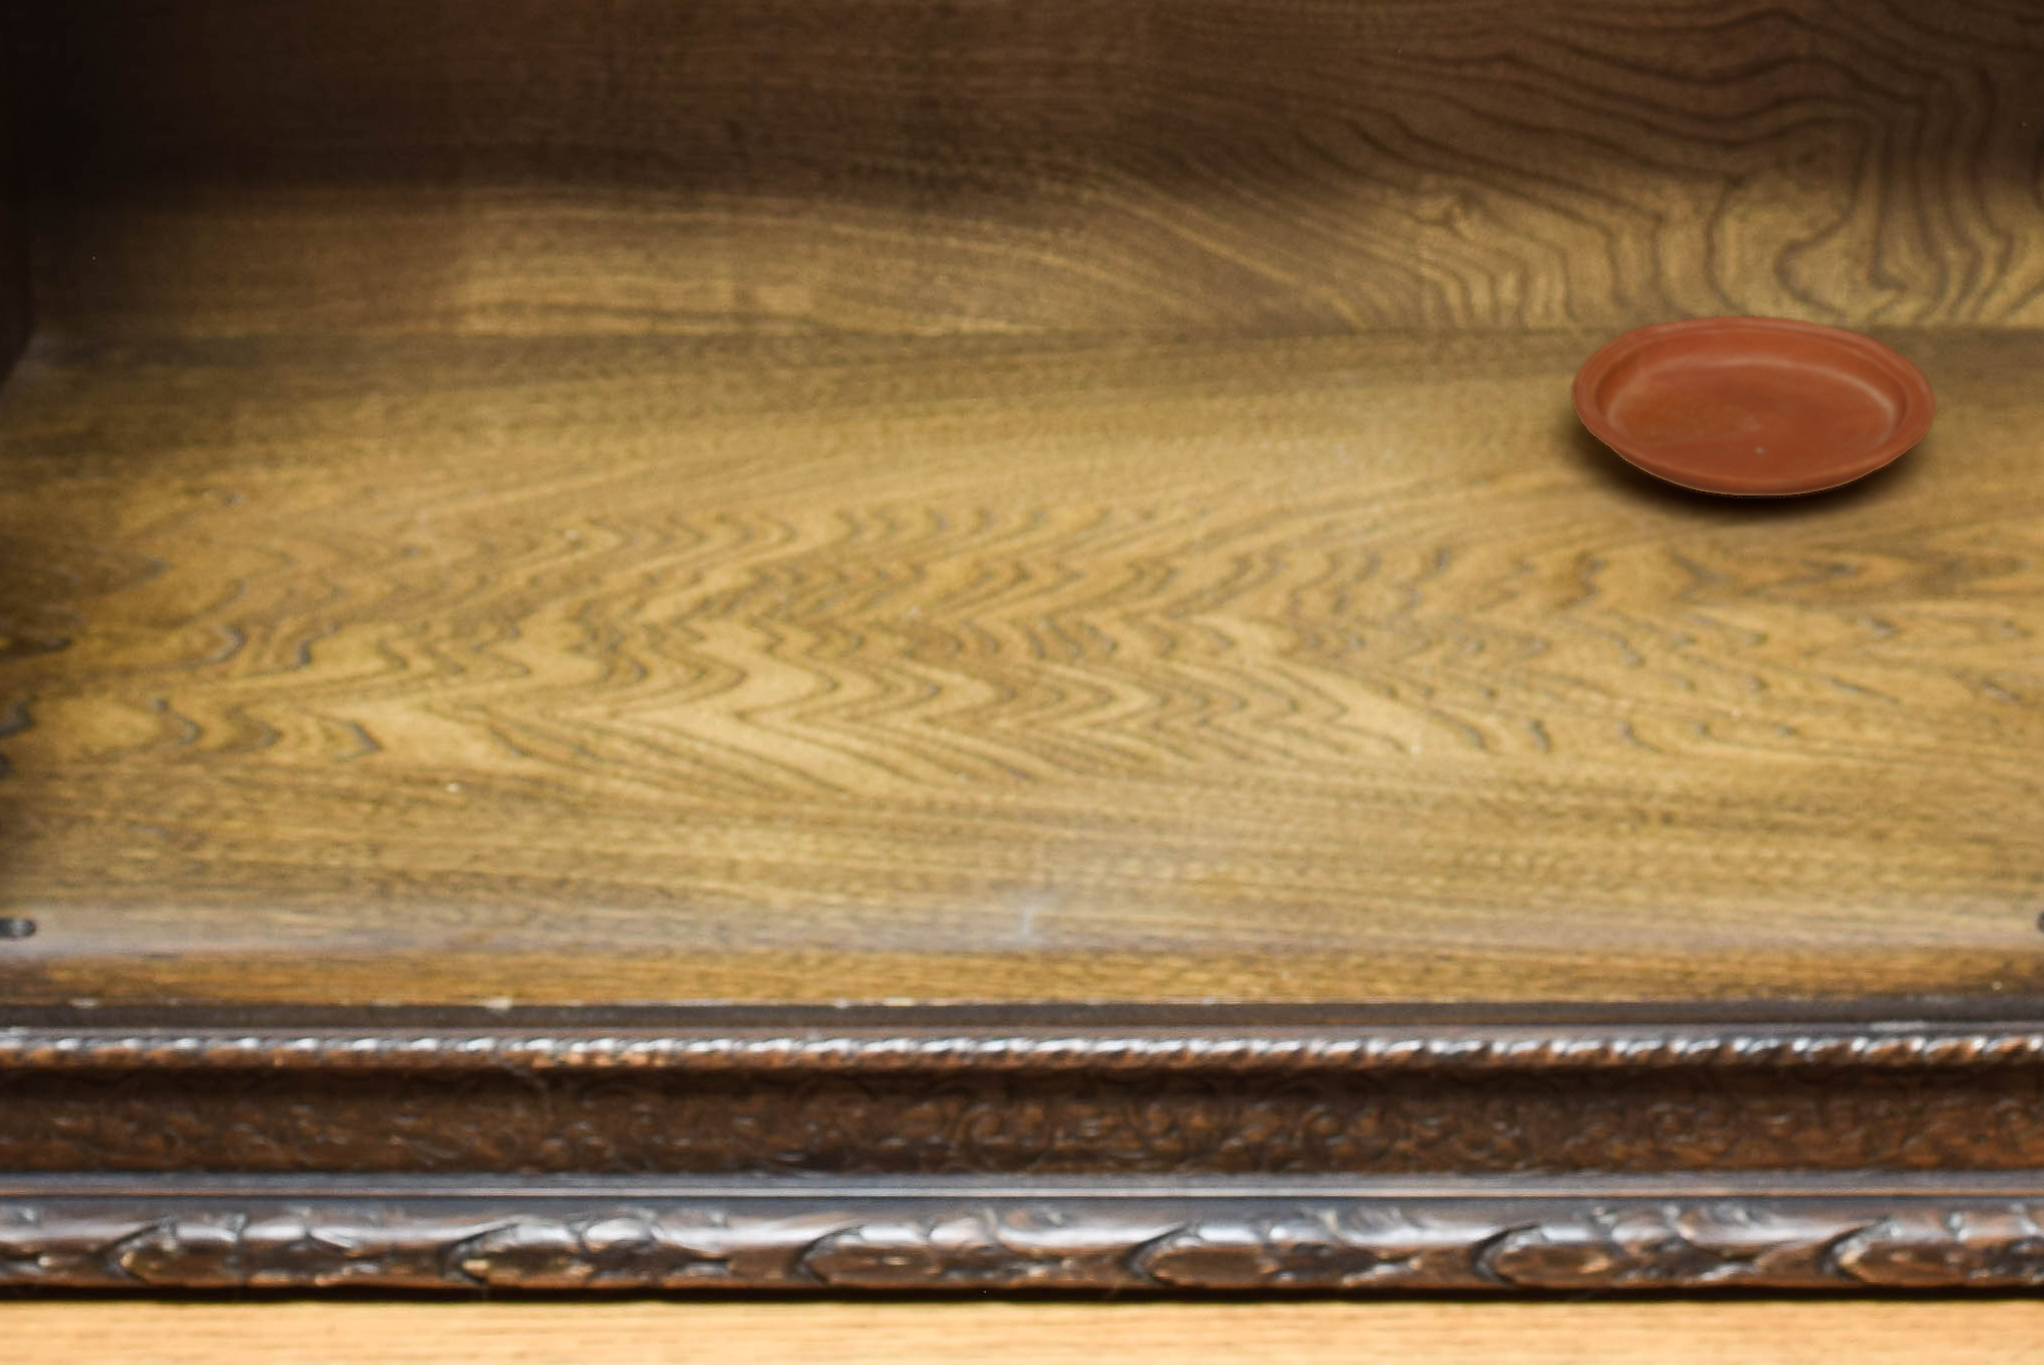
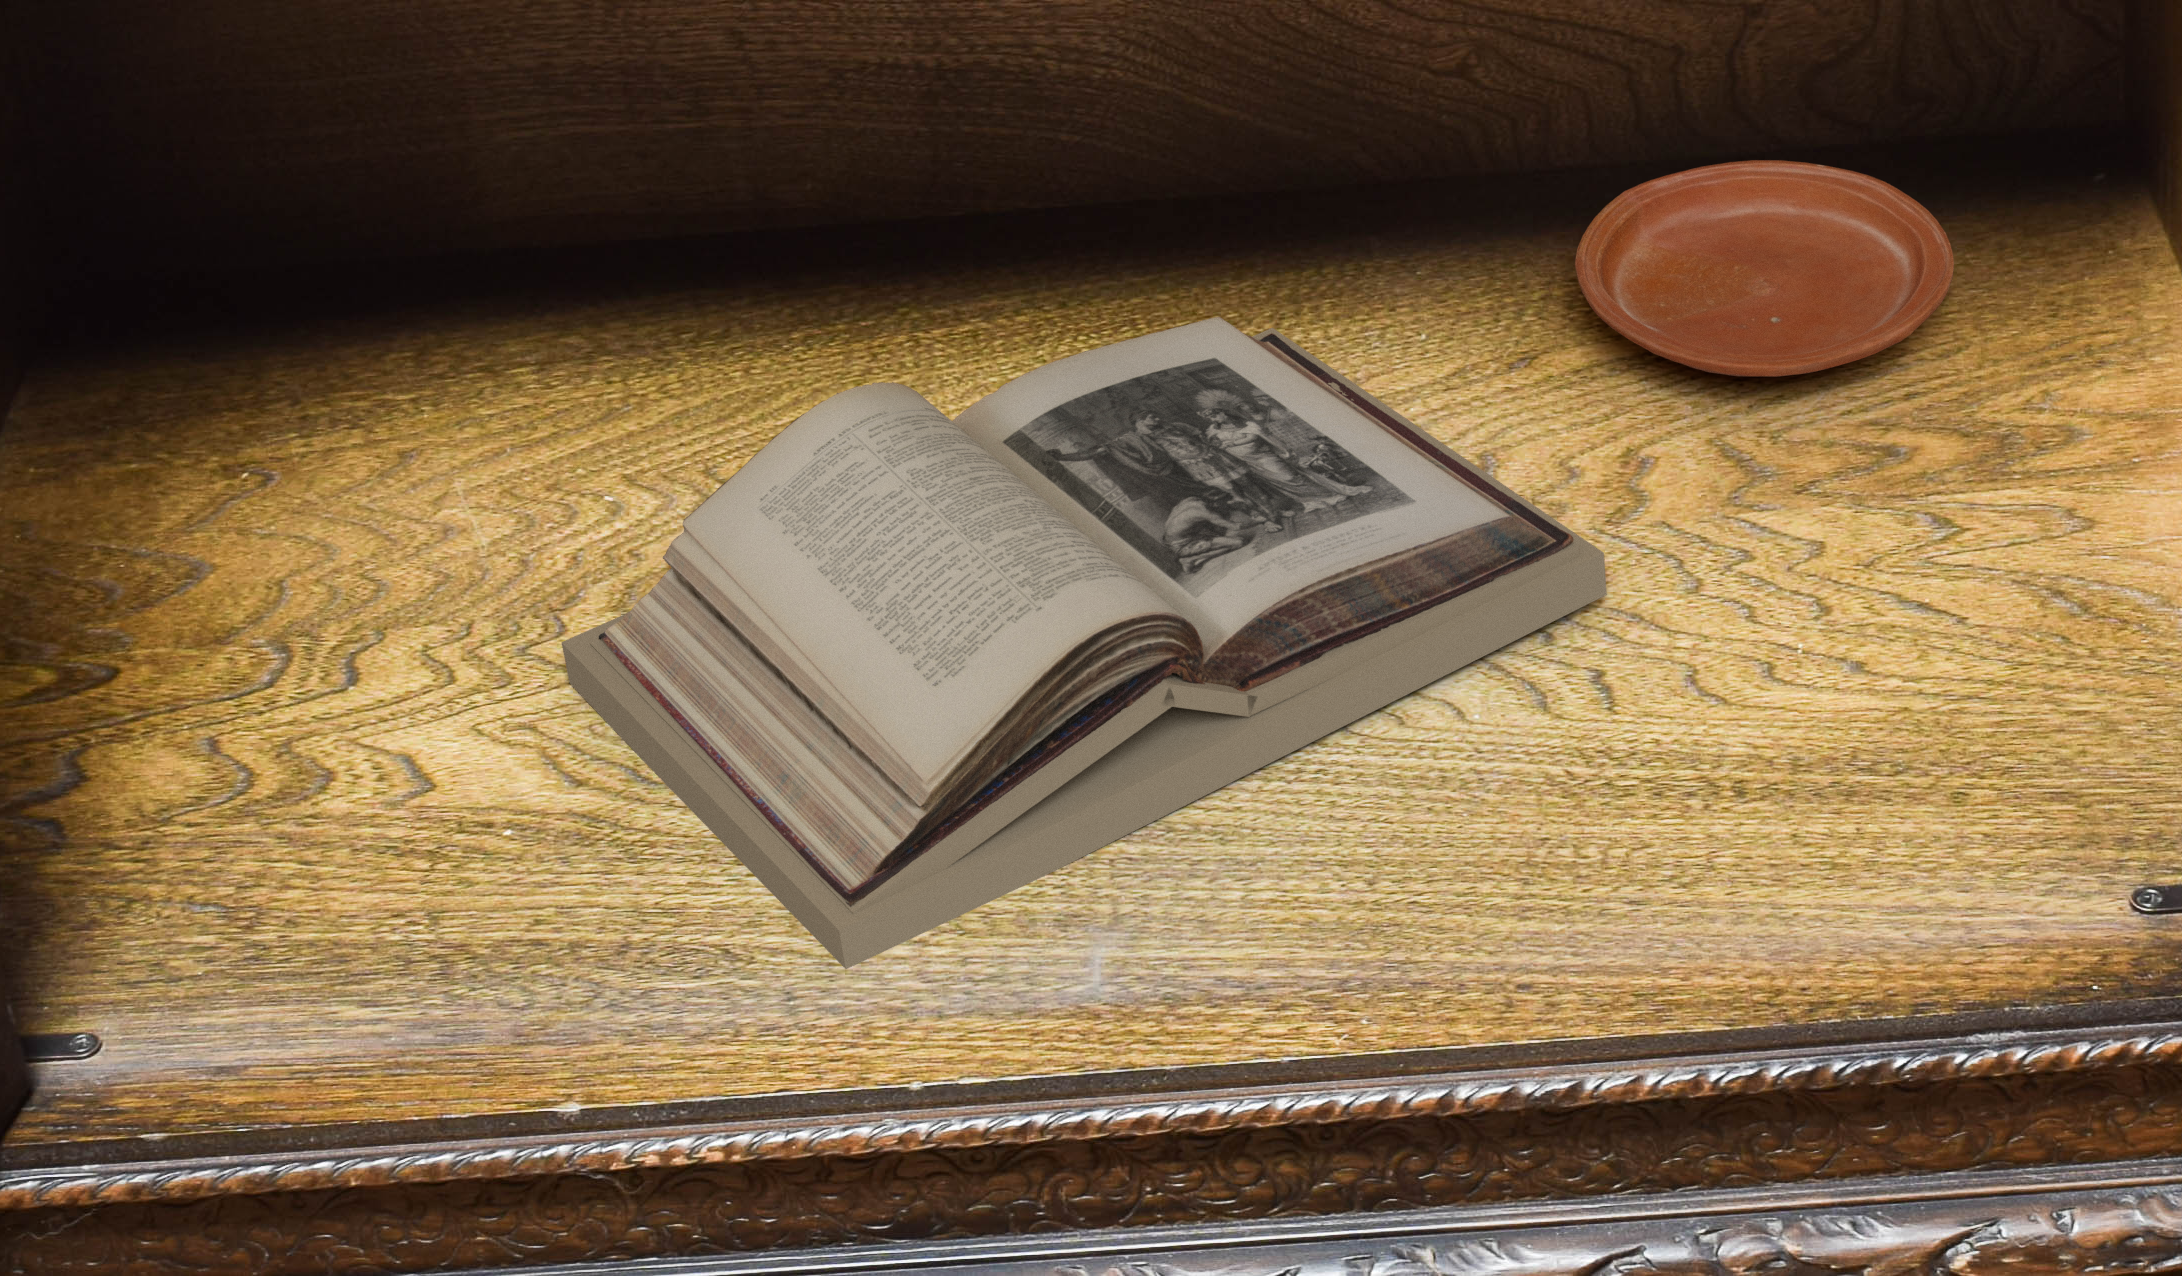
book: none [516,396,1570,930] -> present [562,317,1607,969]

